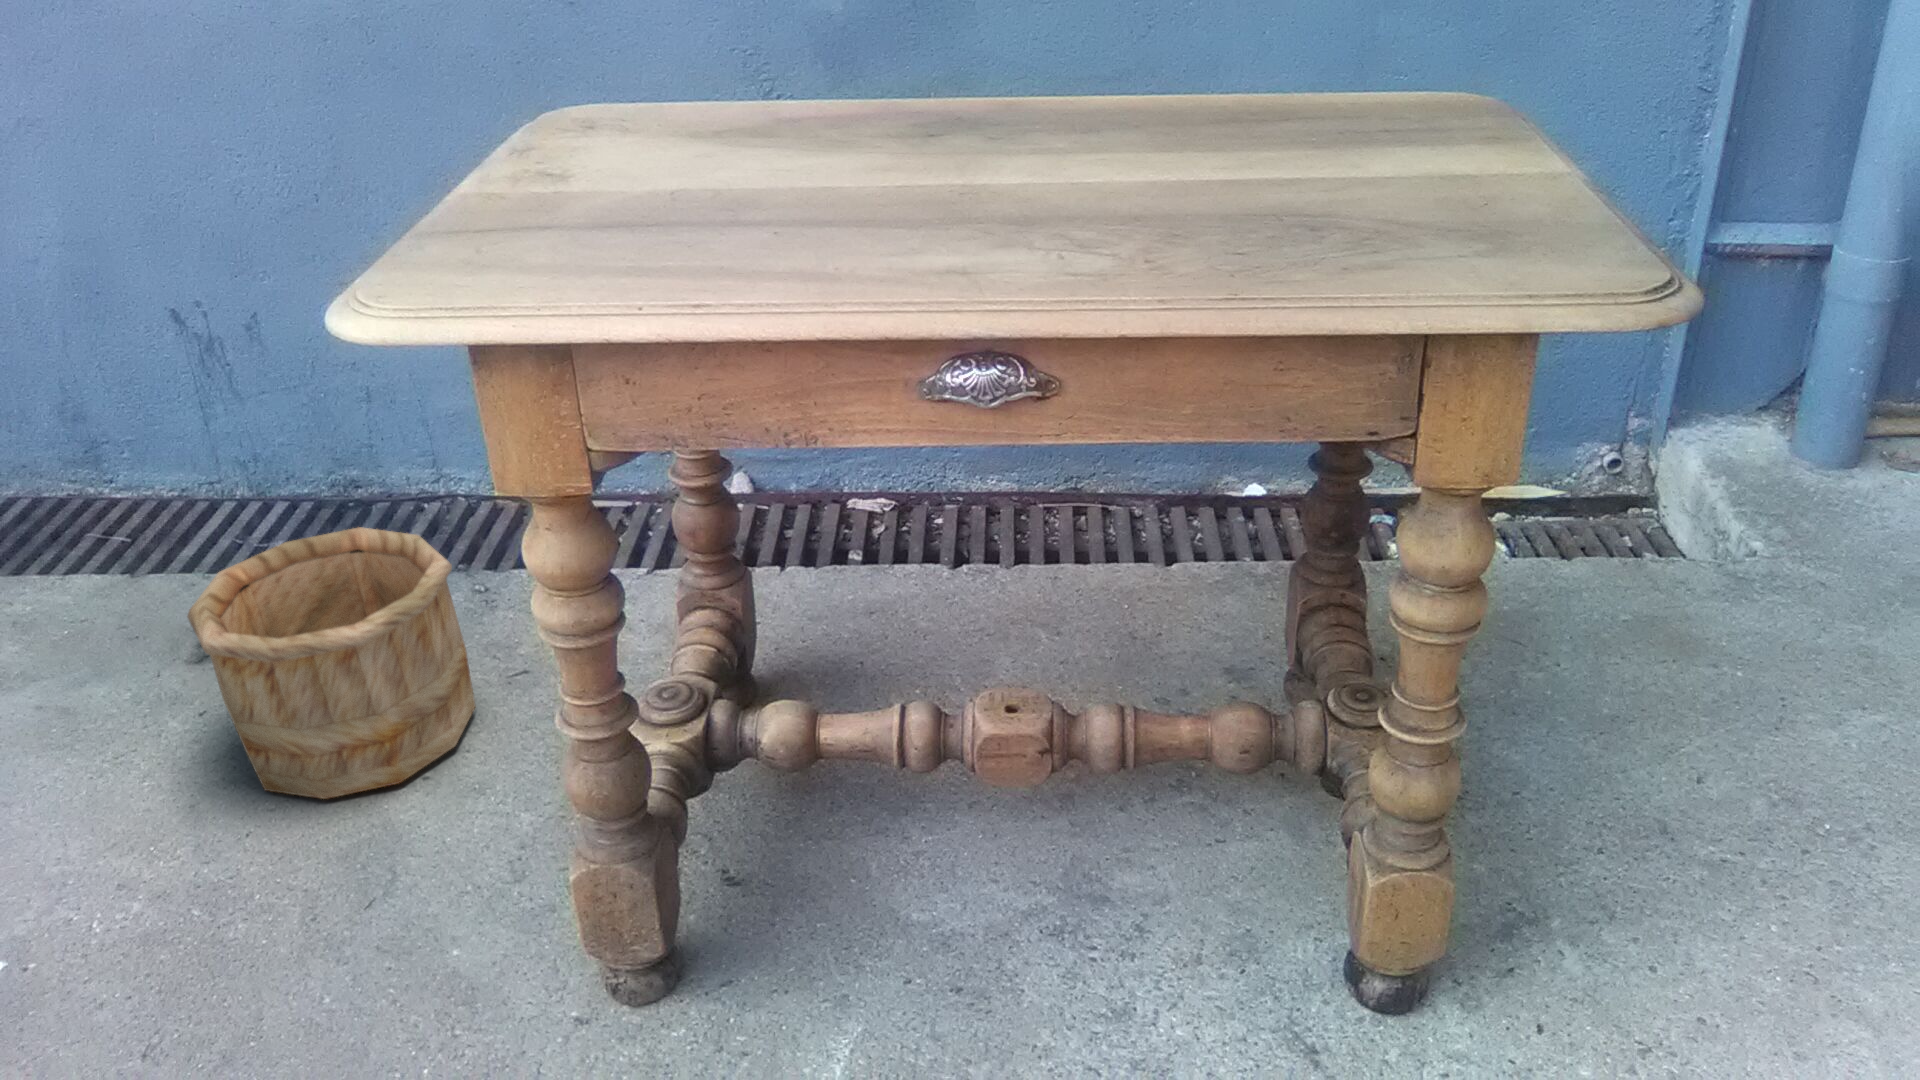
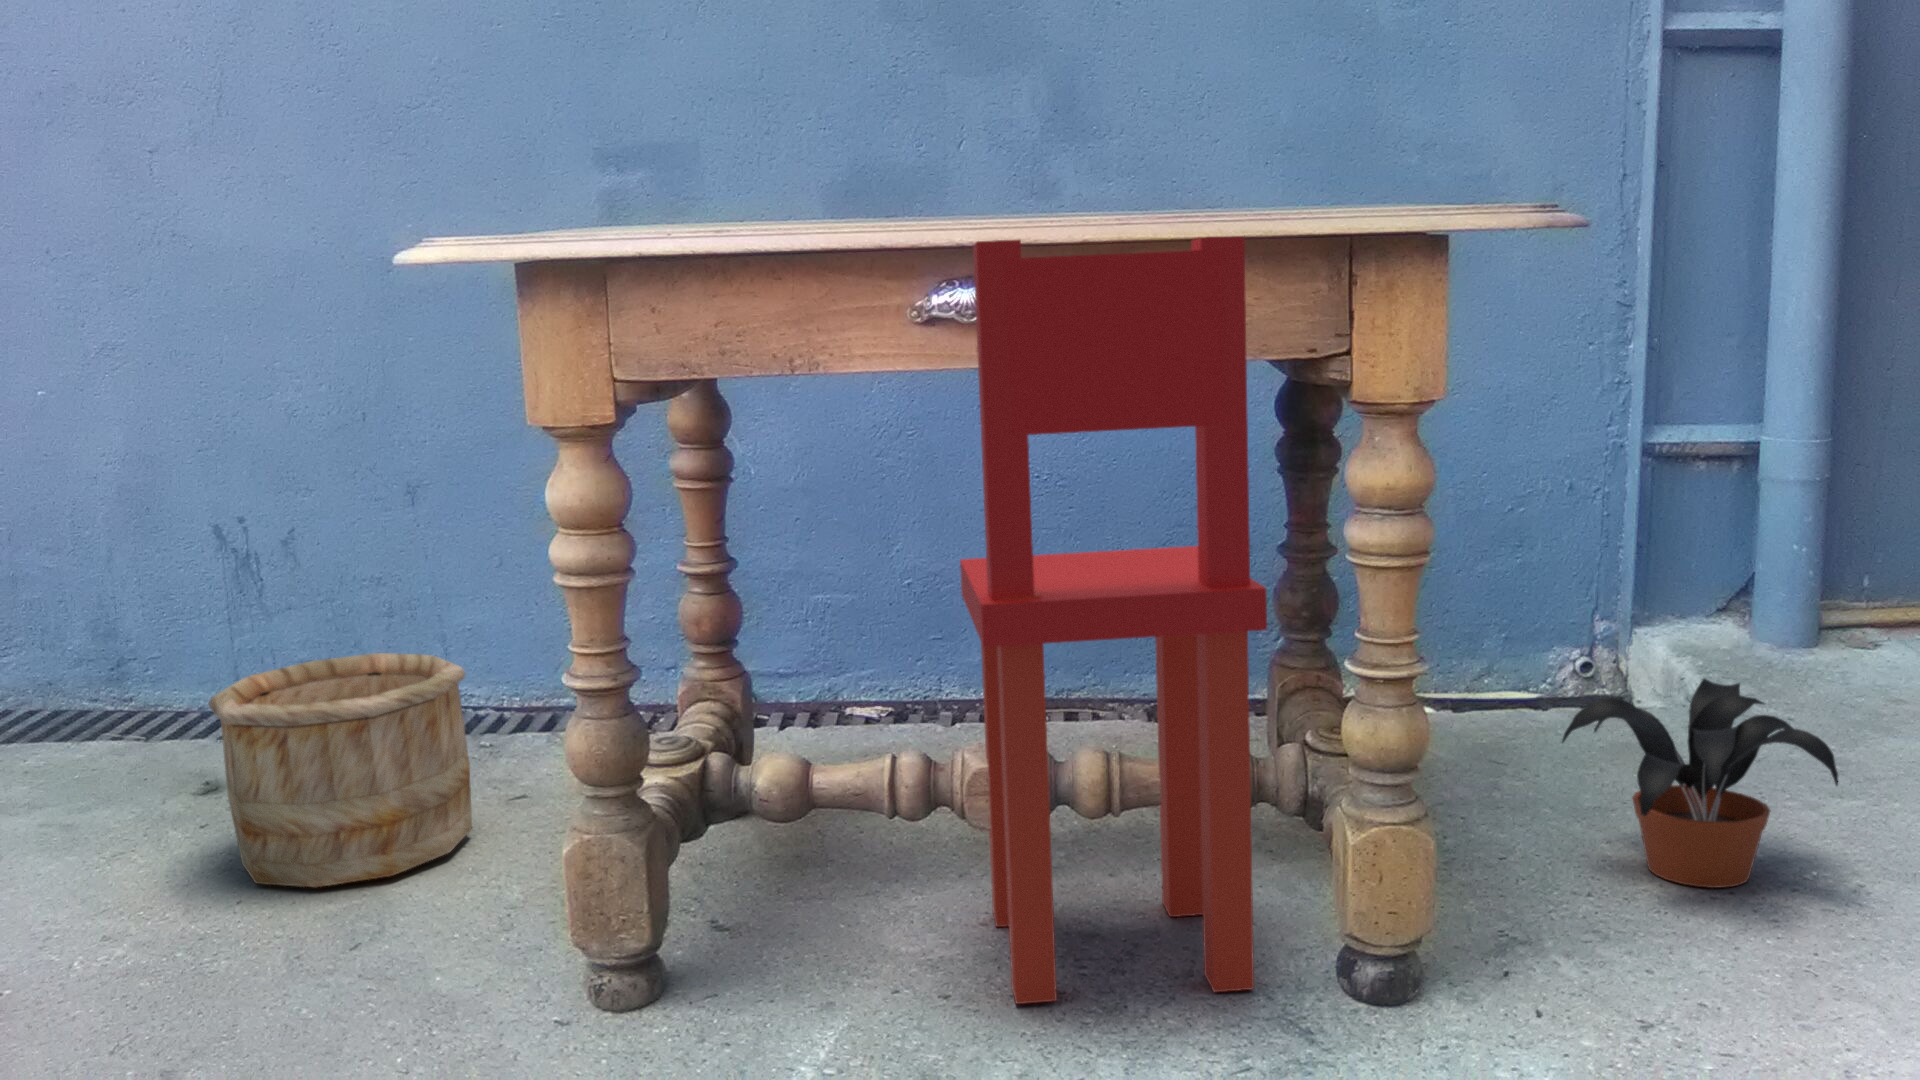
chair: none [973,265,1317,1008] -> present [960,237,1267,1004]
potted plant: none [1589,609,1870,833] -> present [1562,678,1838,888]

